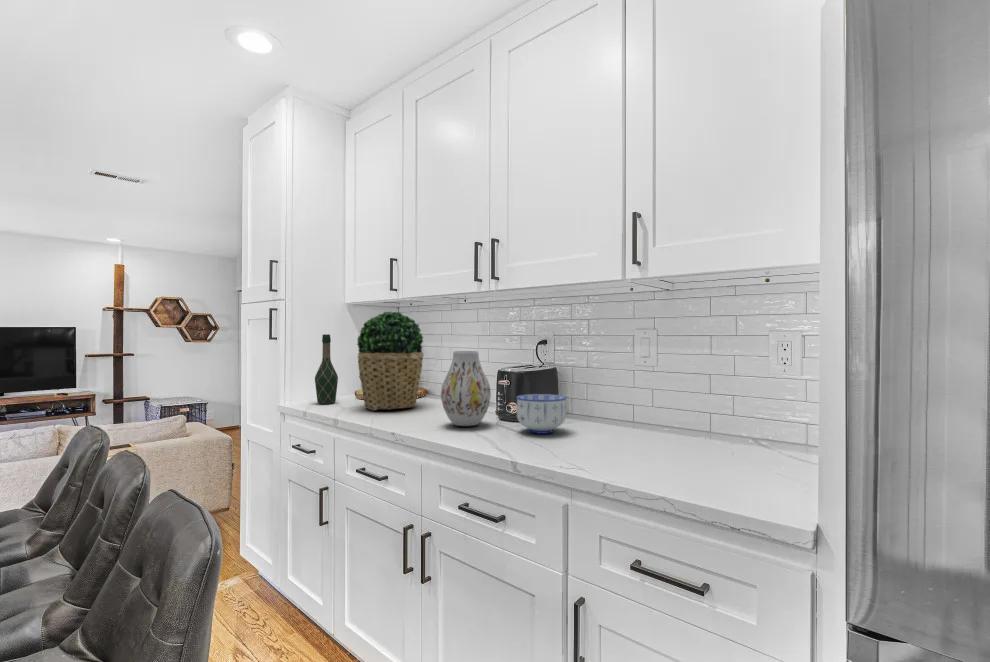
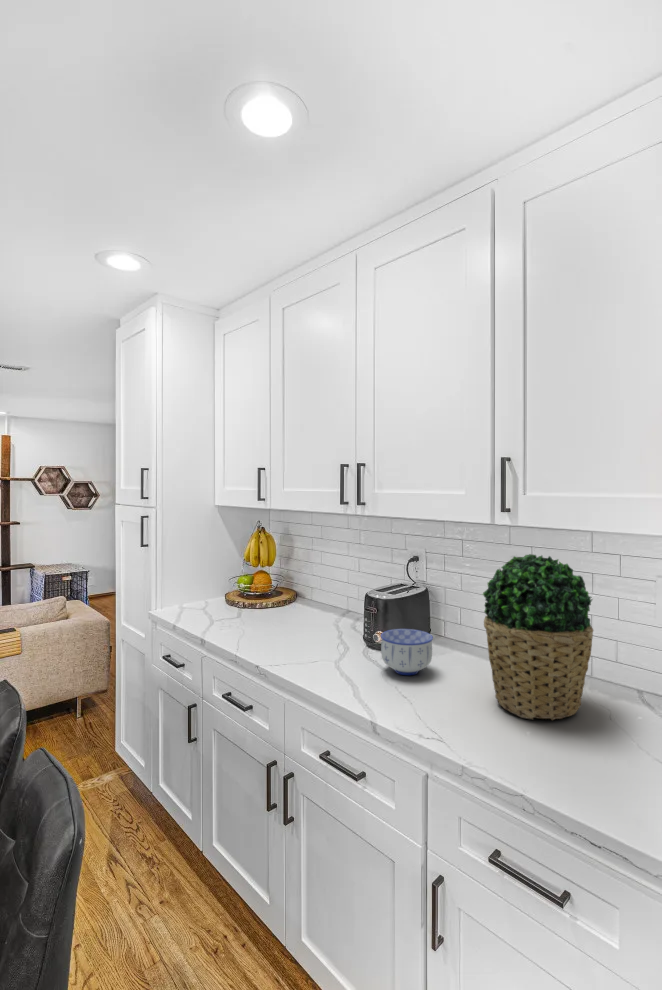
potted plant: present [357,312,424,410] -> present [483,554,593,720]
wine bottle: present [315,334,338,404] -> none [184,544,207,614]
vase: present [441,351,491,426] -> none [305,580,356,660]

